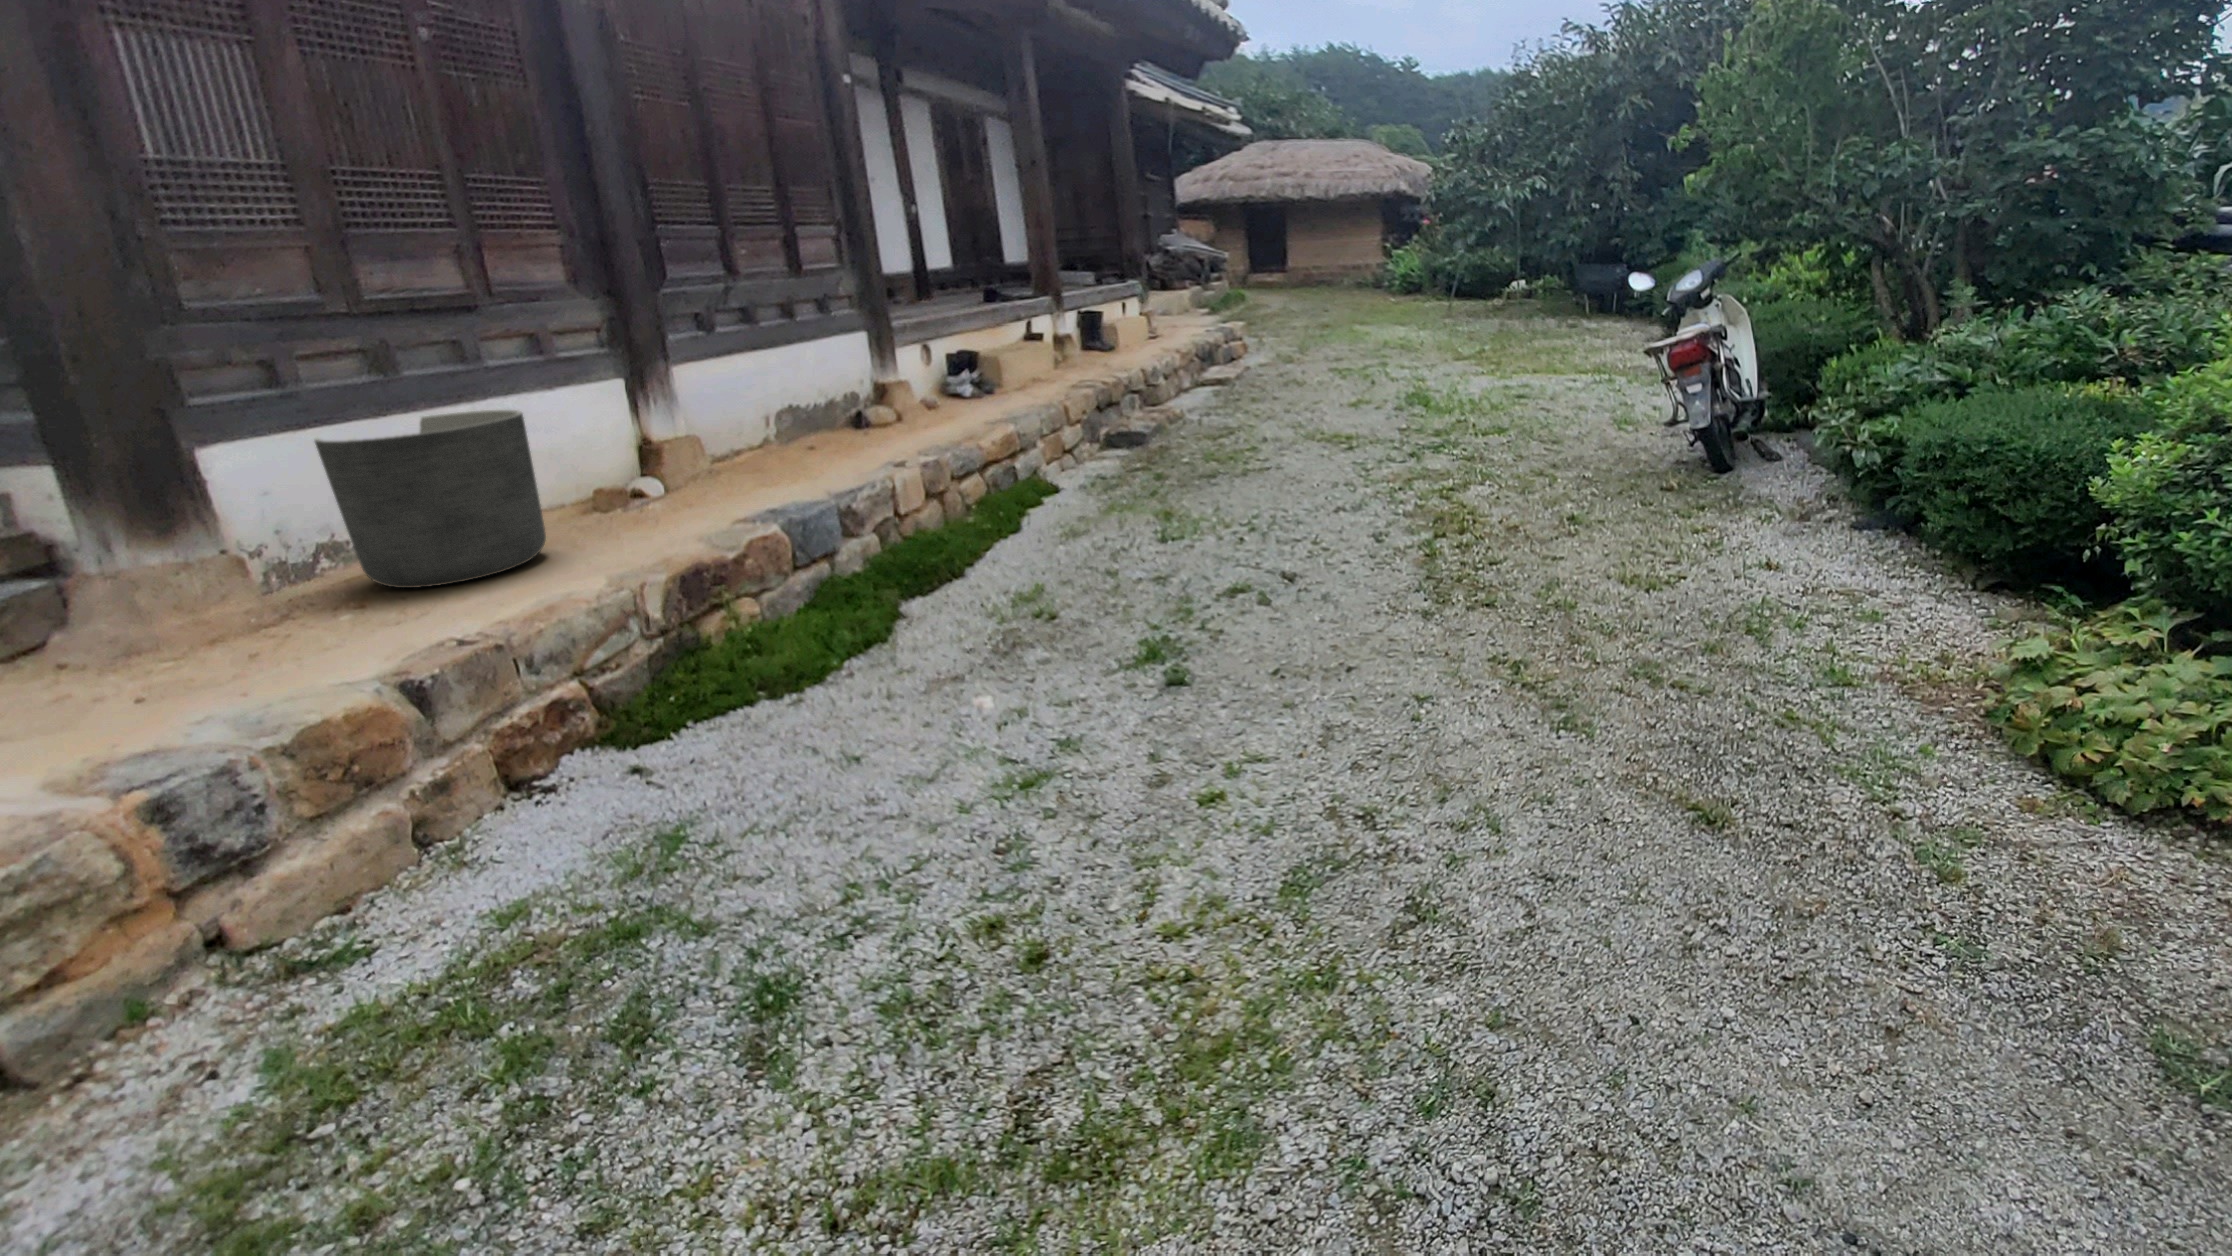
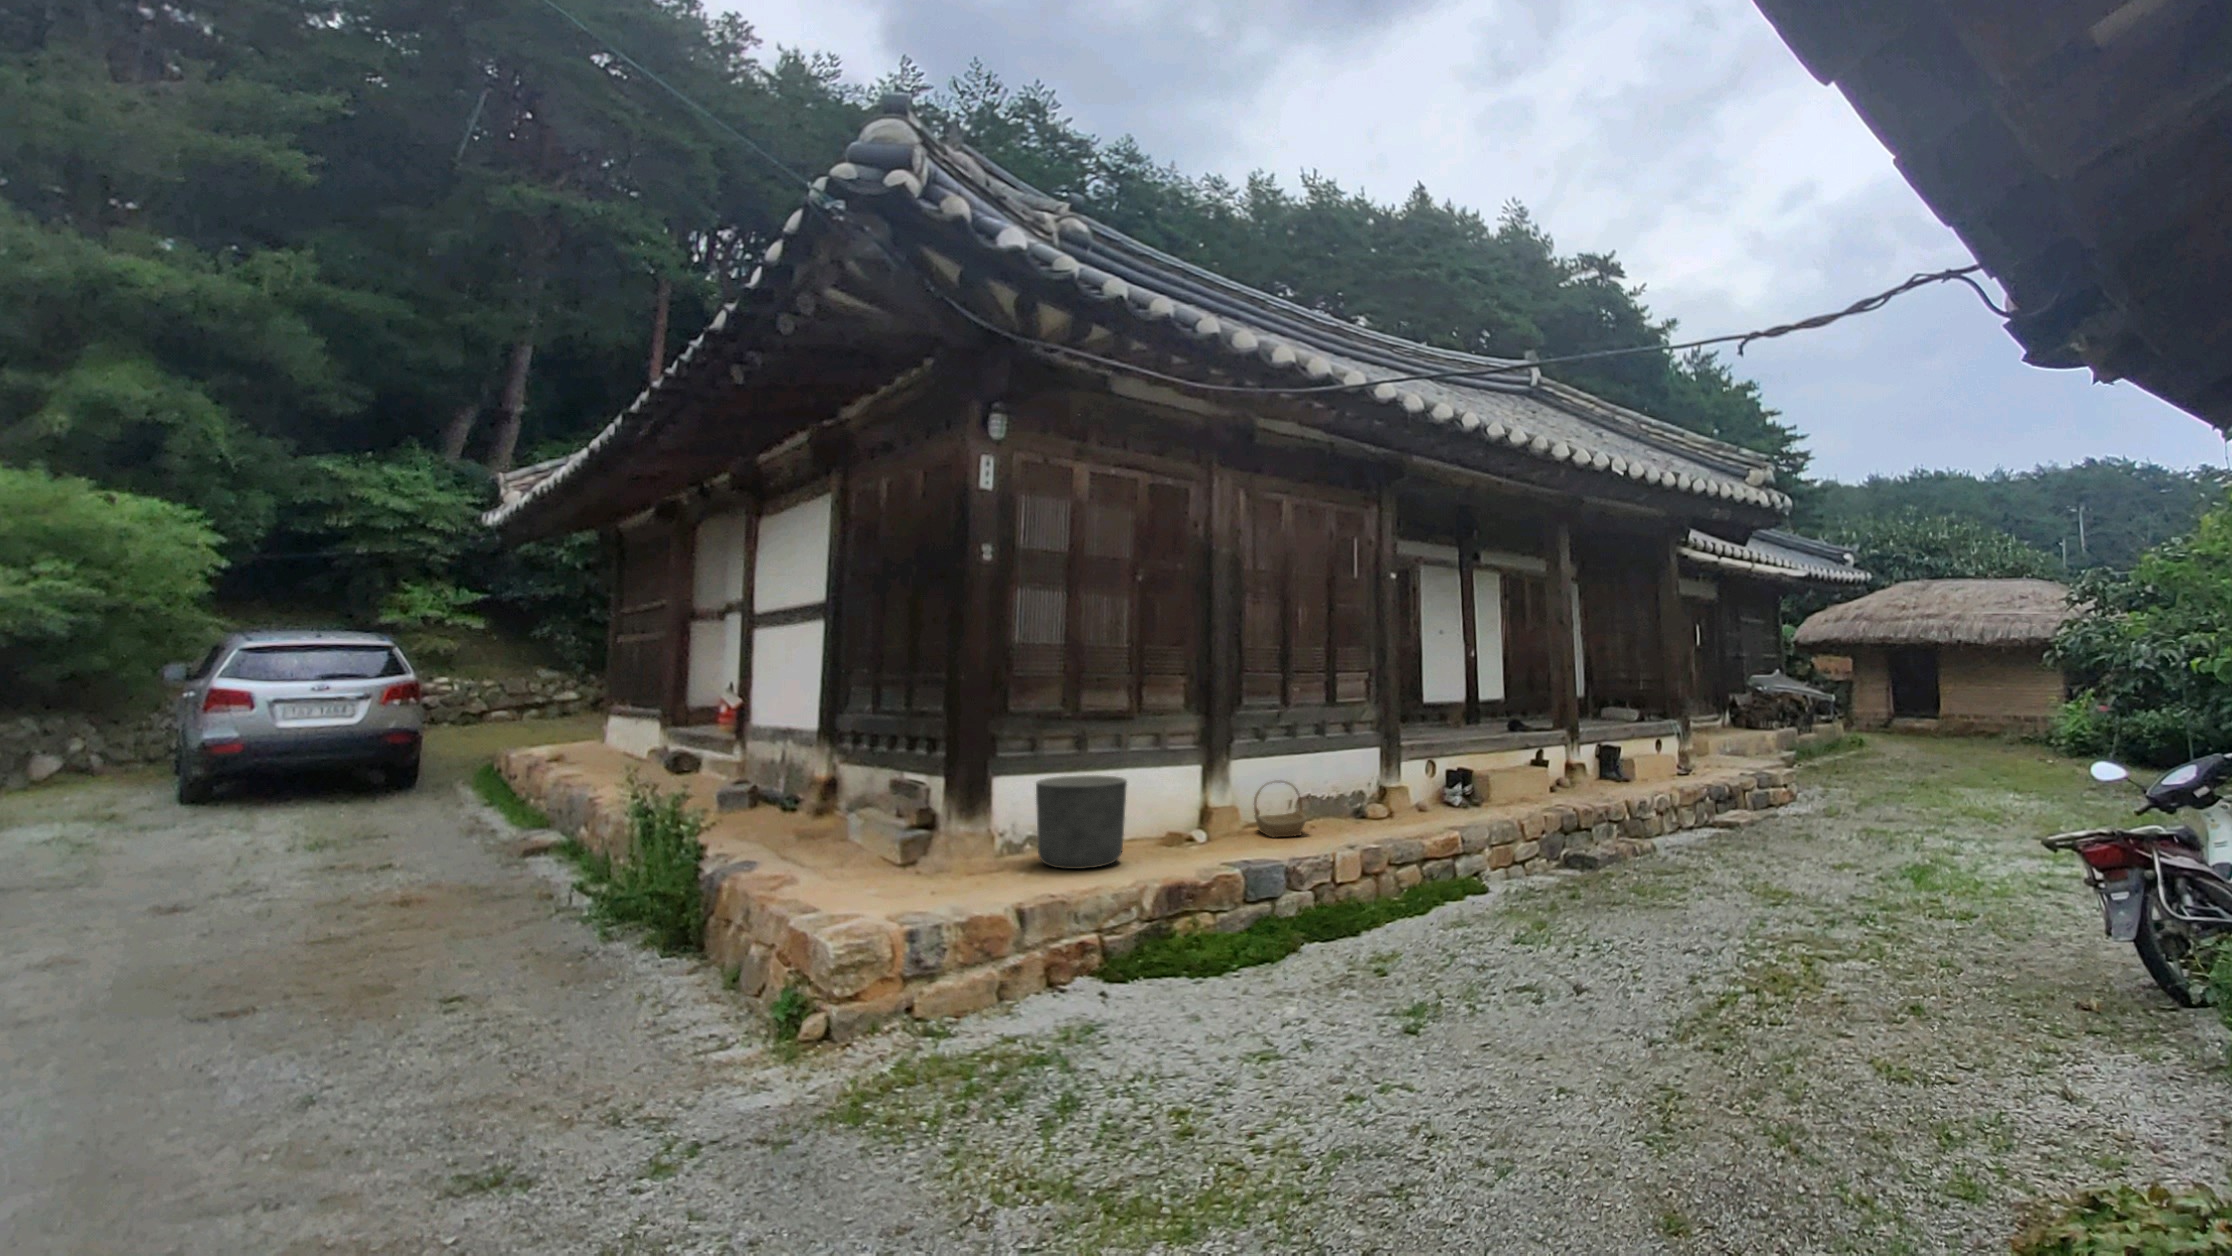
basket: none [720,387,814,473] -> present [1254,781,1307,838]

